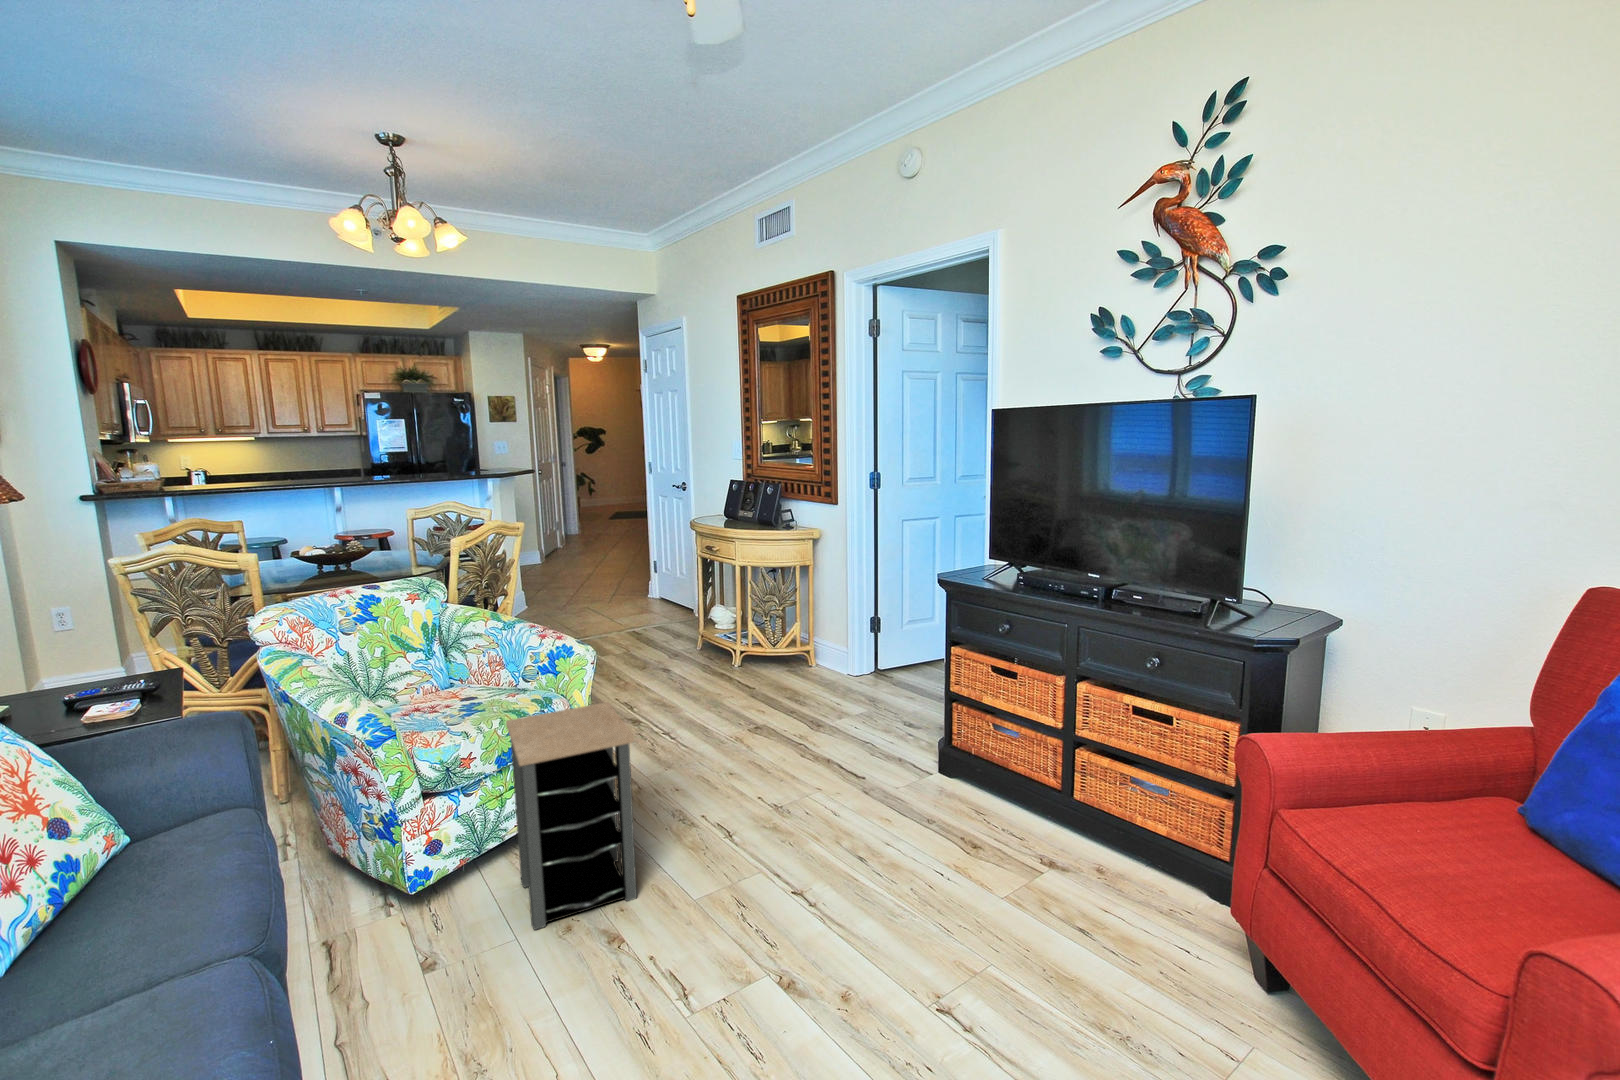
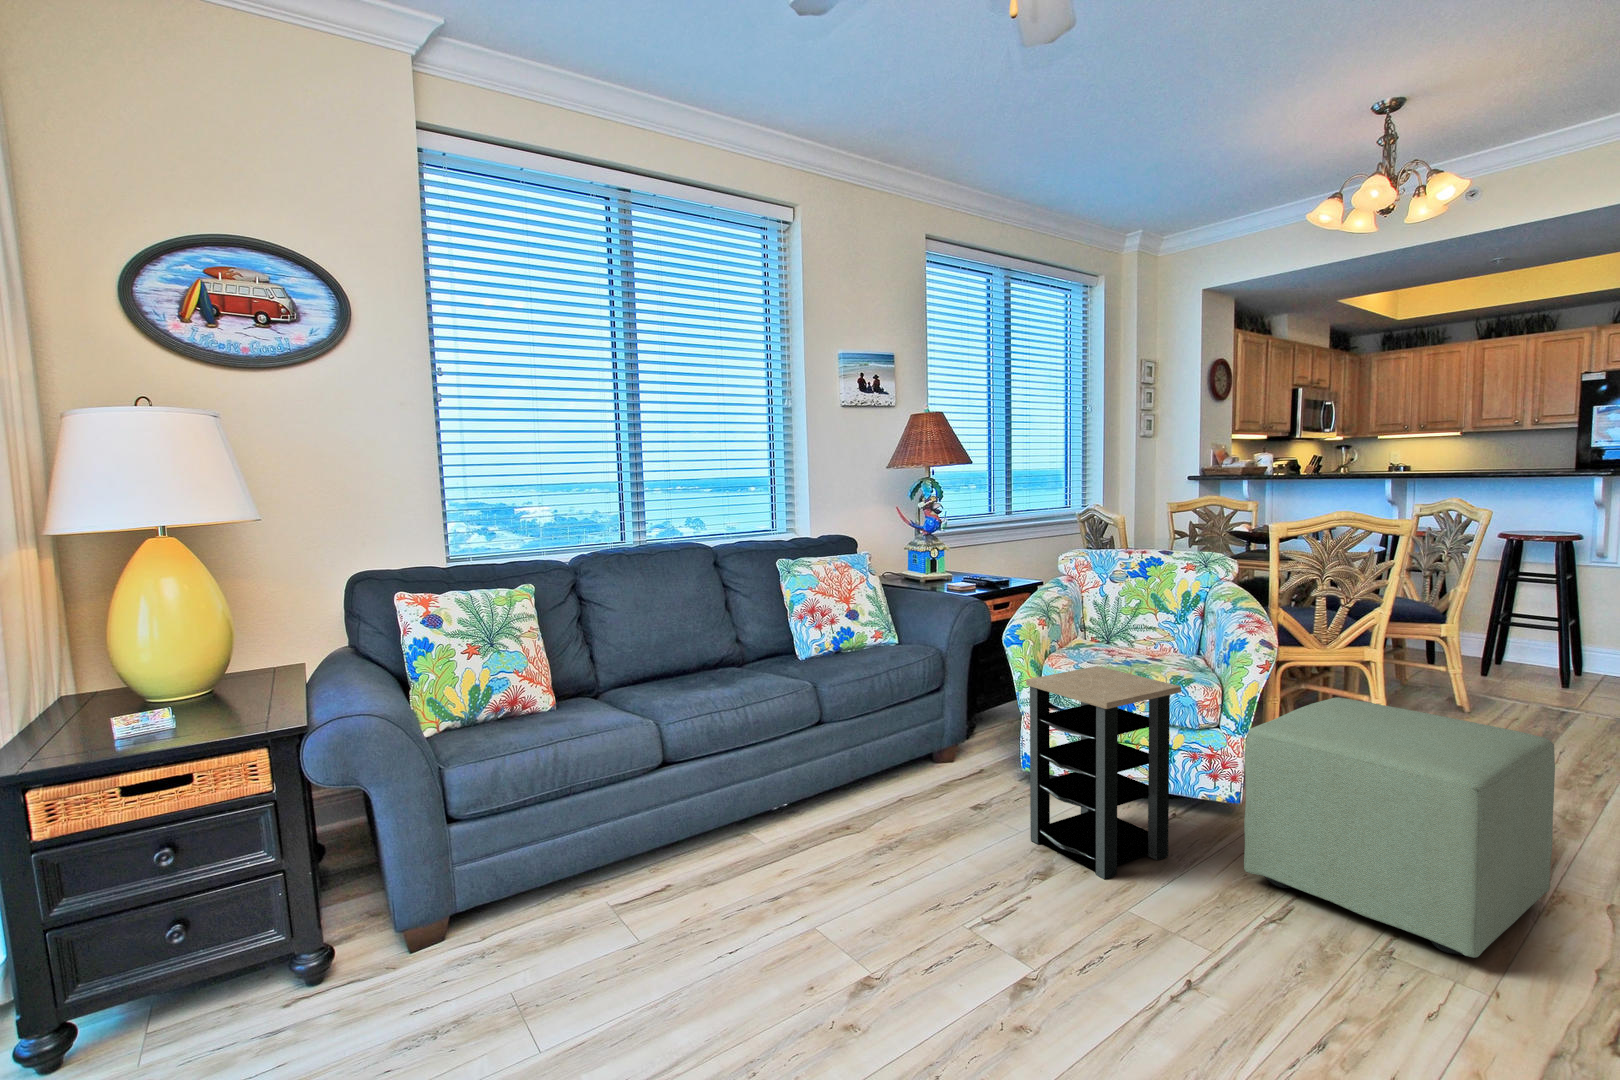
ottoman: none [621,650,799,821] -> present [1244,698,1555,958]

